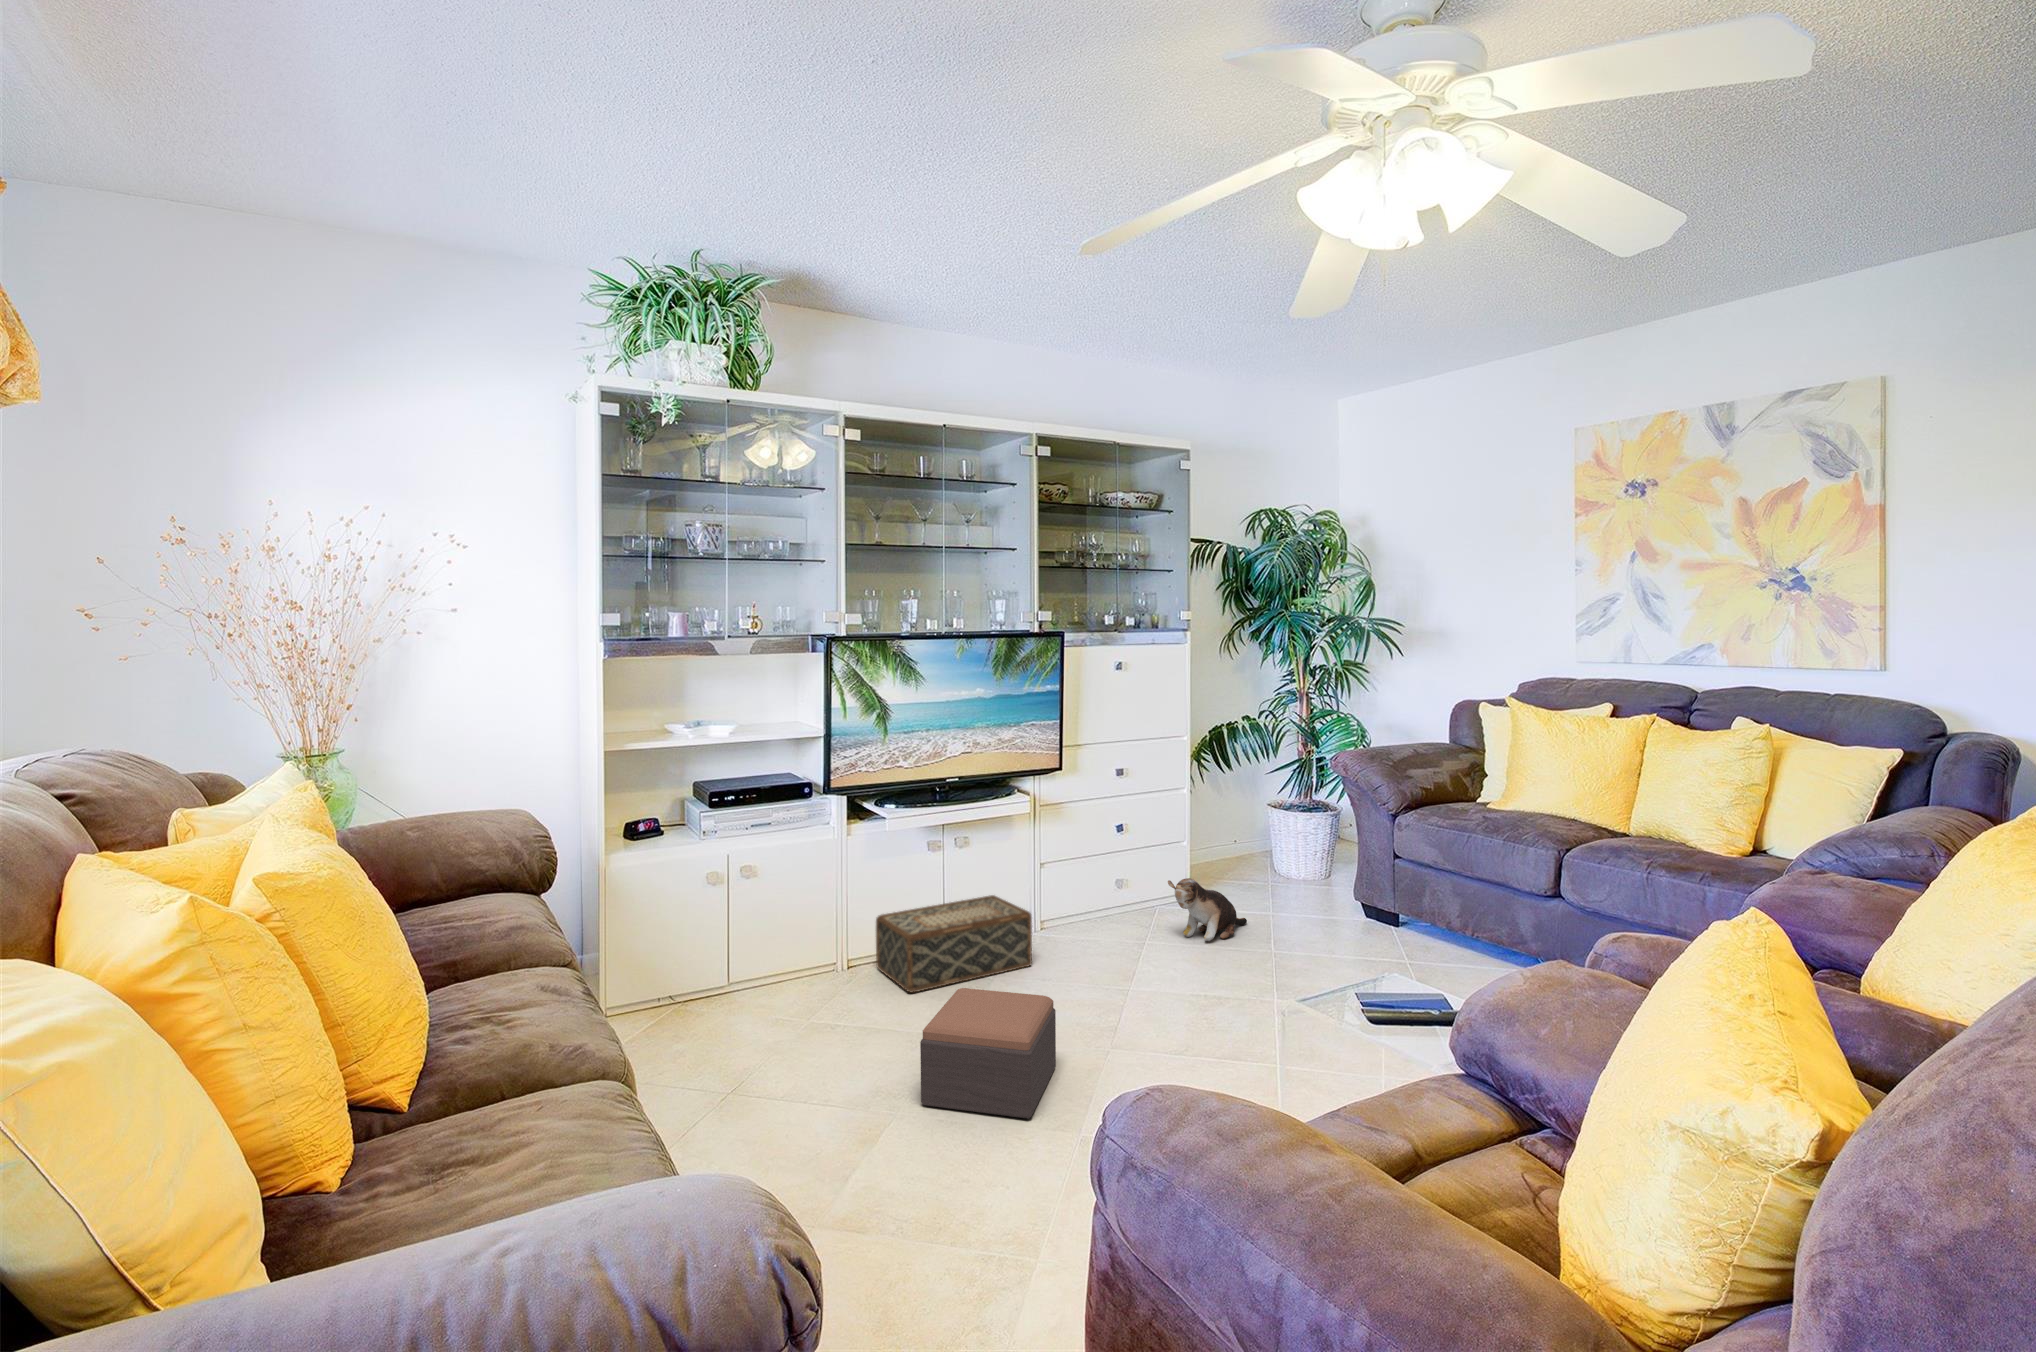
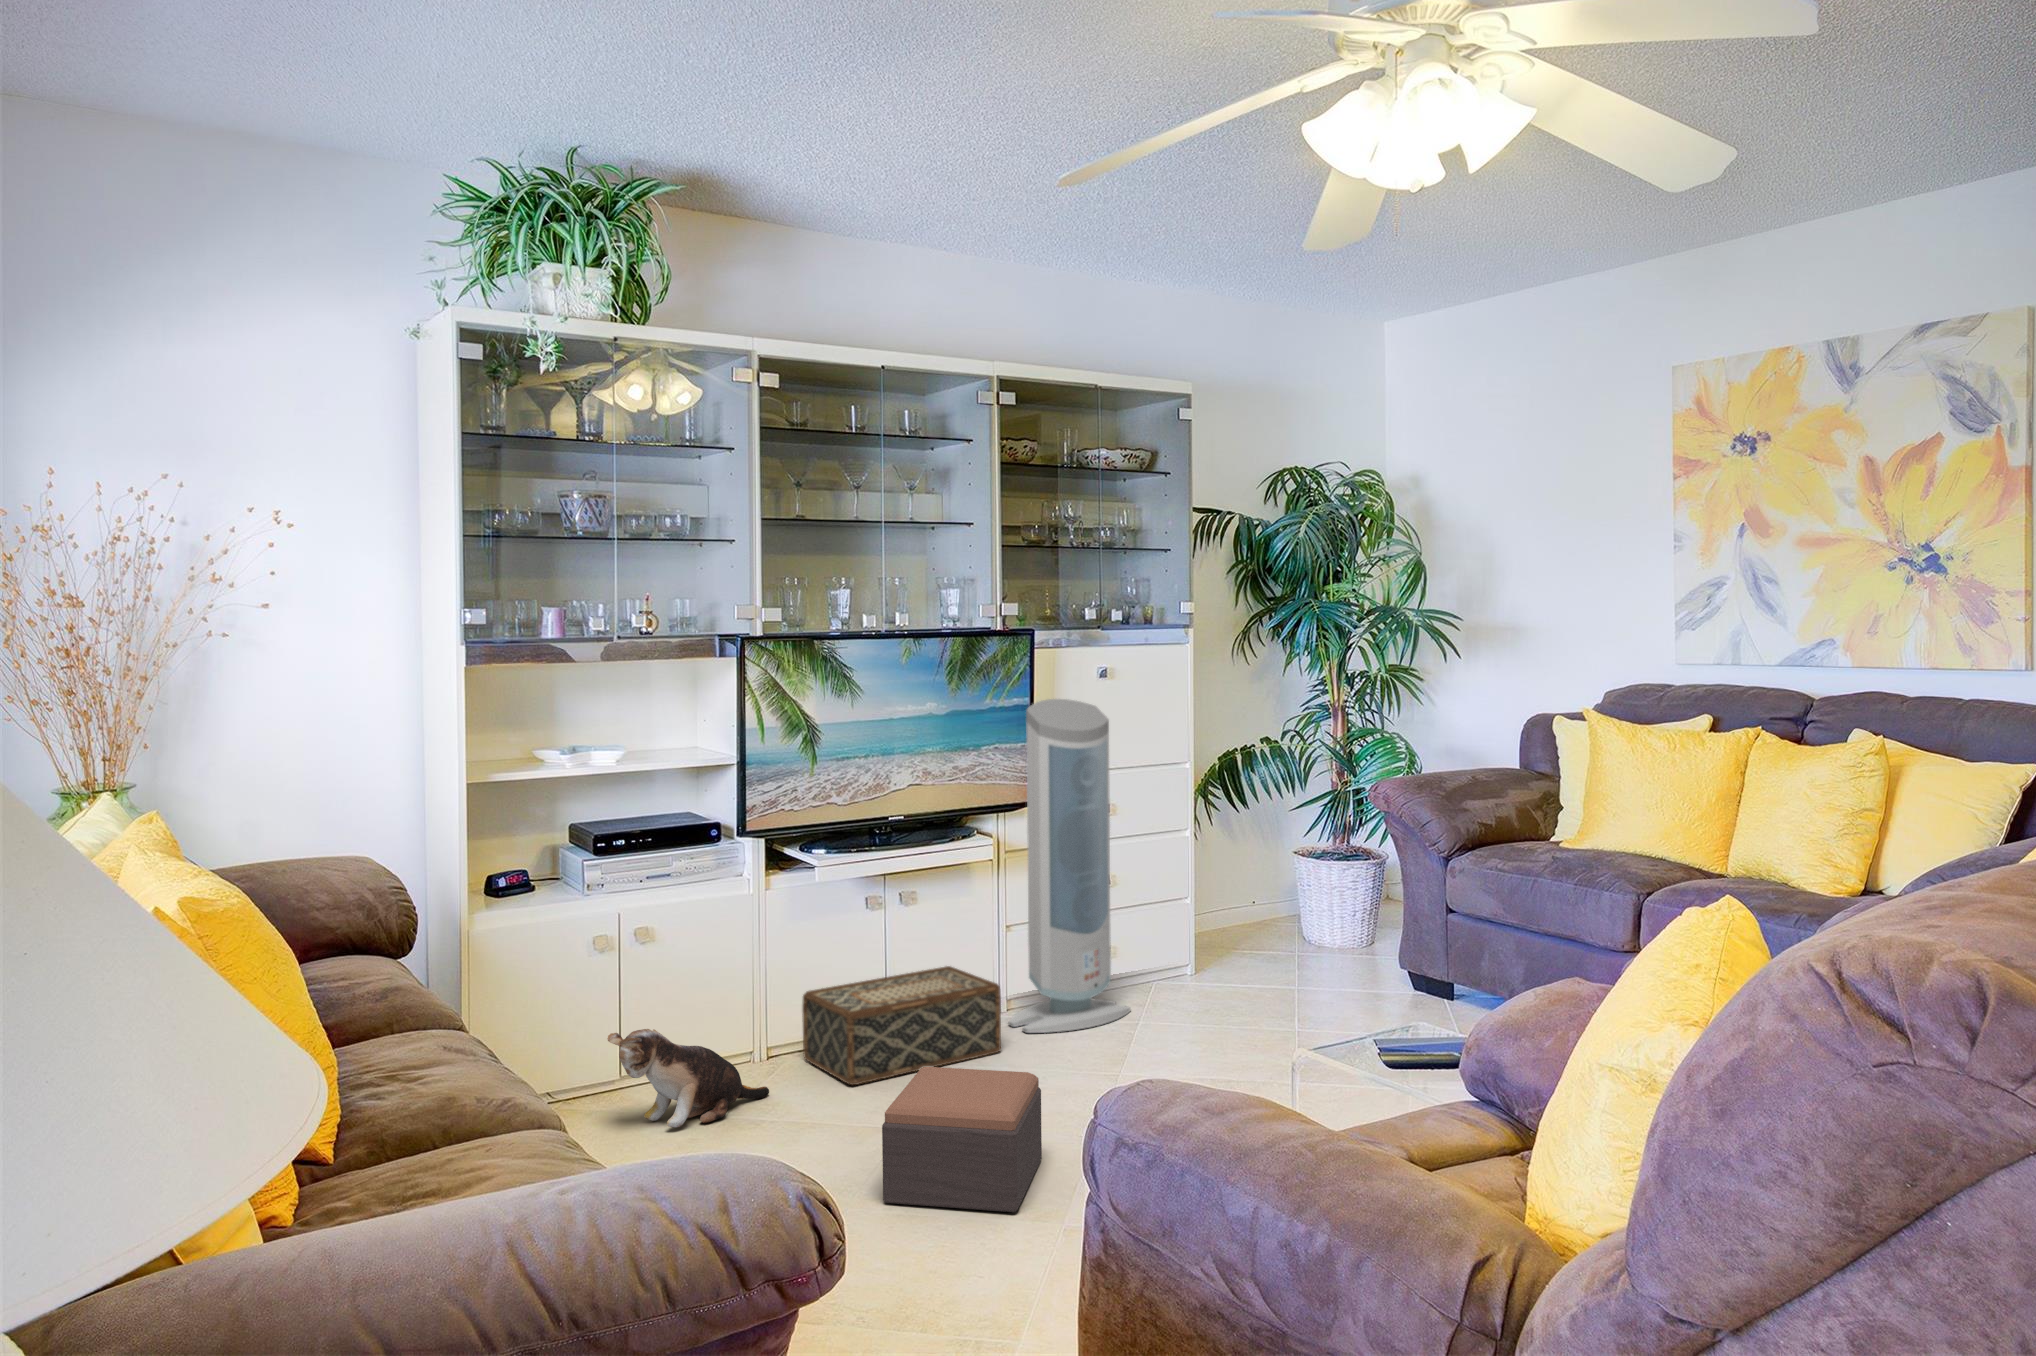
air purifier: none [1040,686,1137,949] -> present [1008,699,1131,1033]
plush toy: present [1168,878,1247,941] -> present [607,1029,769,1127]

